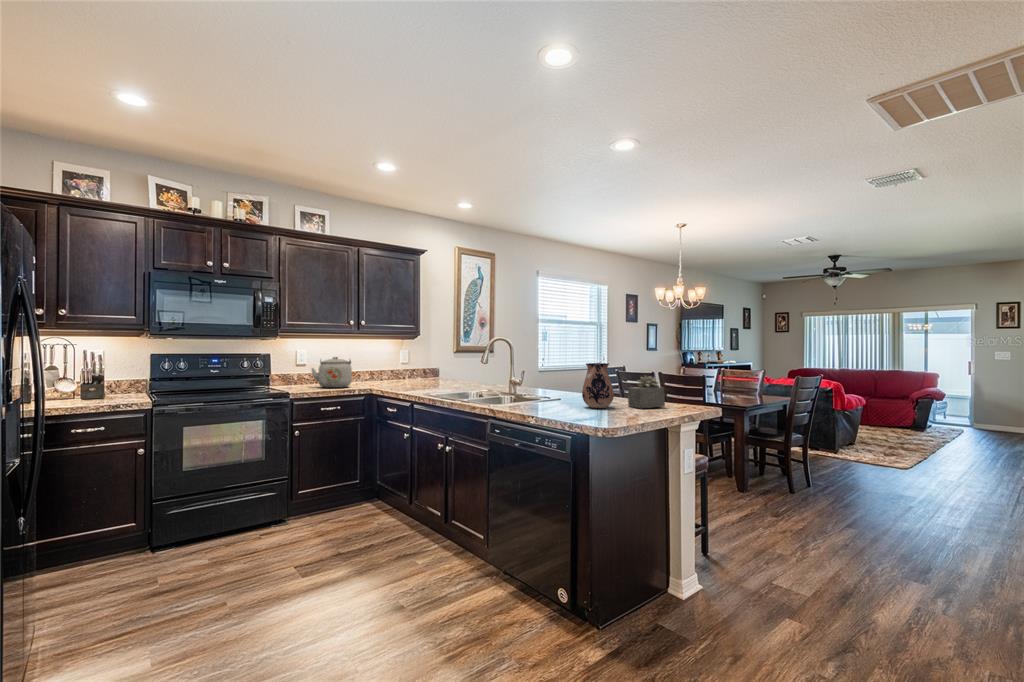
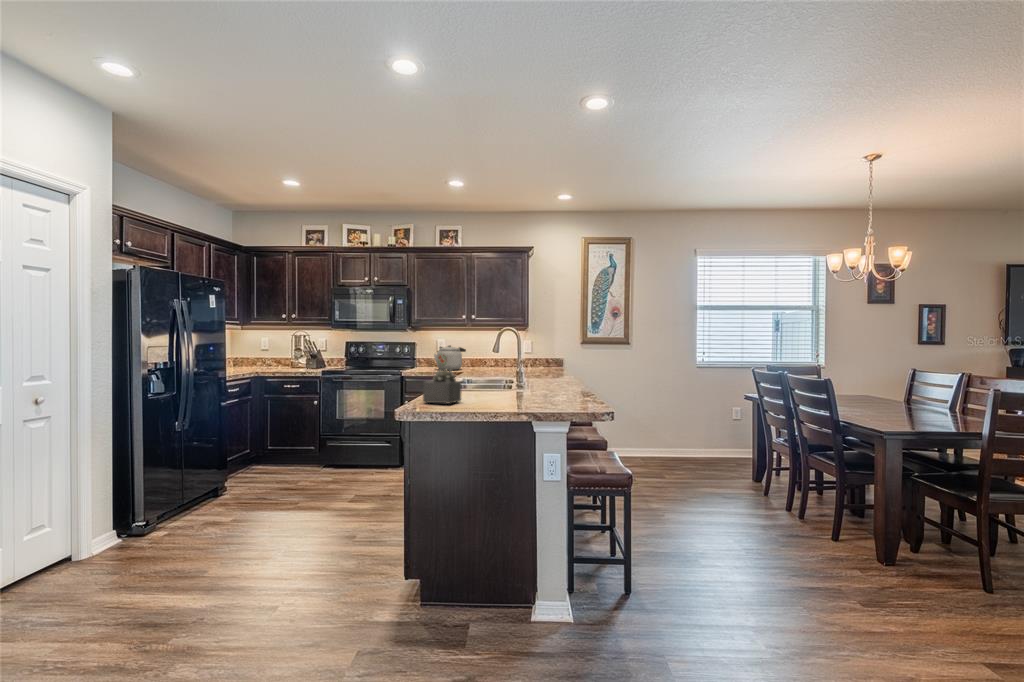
ceramic pitcher: present [582,363,614,408] -> none [489,355,525,403]
succulent plant: present [628,376,665,408] -> present [423,369,461,404]

